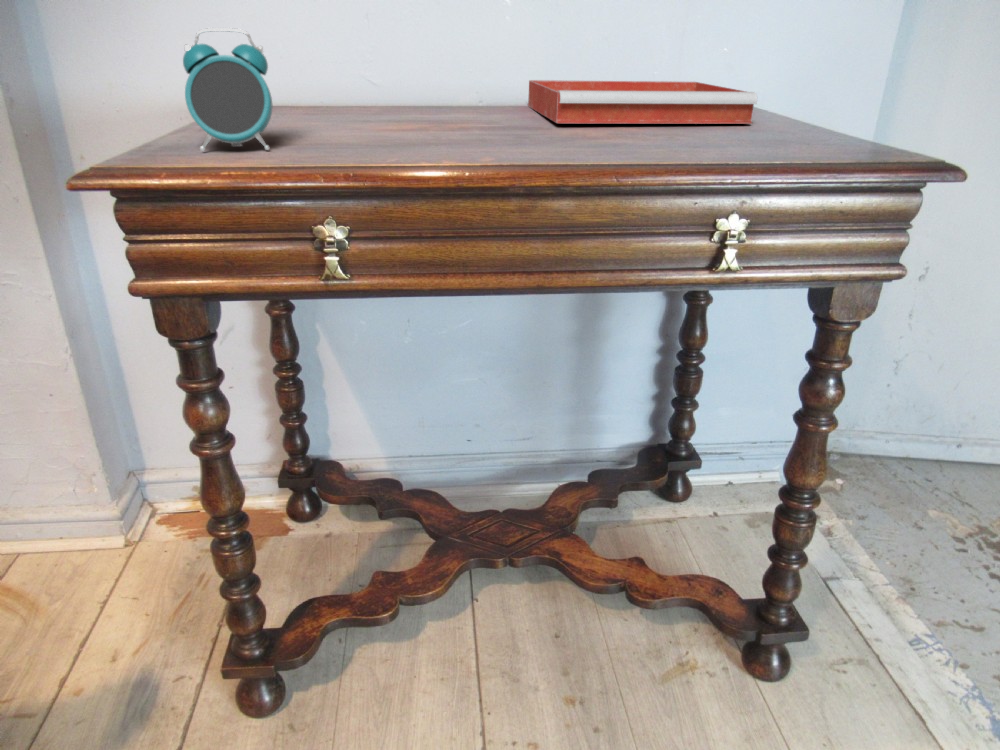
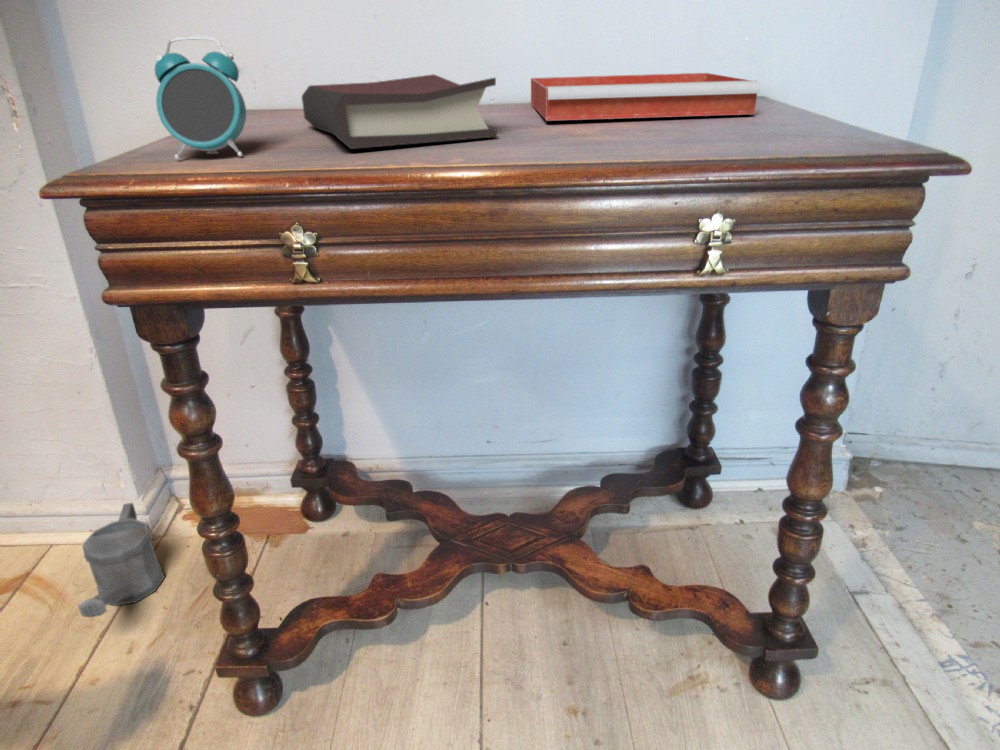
hardback book: none [312,74,518,146] -> present [302,75,497,149]
watering can: none [58,506,144,625] -> present [78,503,164,617]

